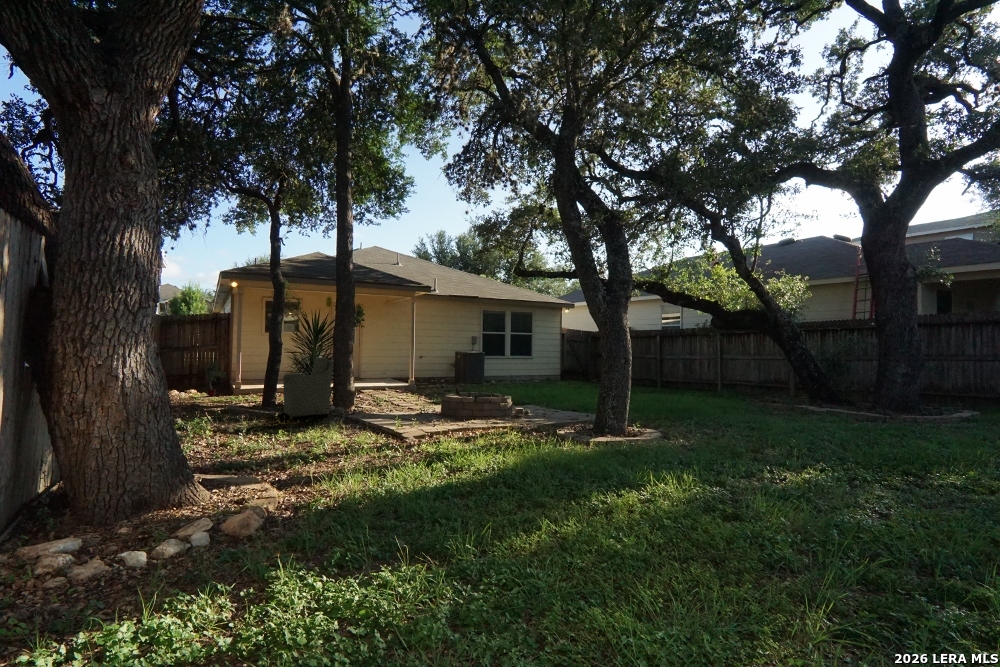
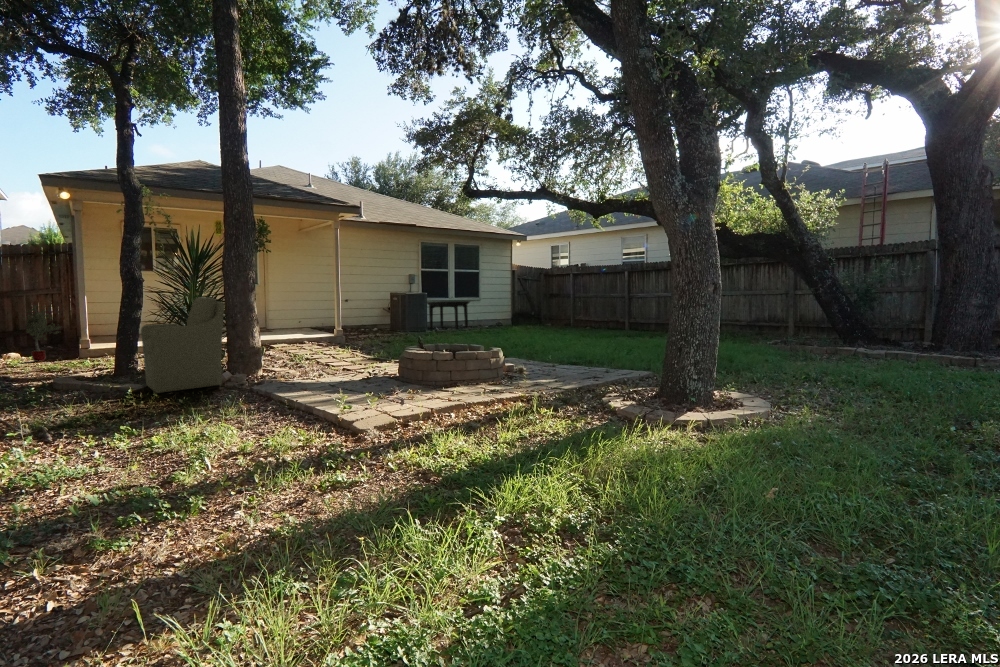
round table: none [484,359,520,382] -> present [427,301,470,329]

